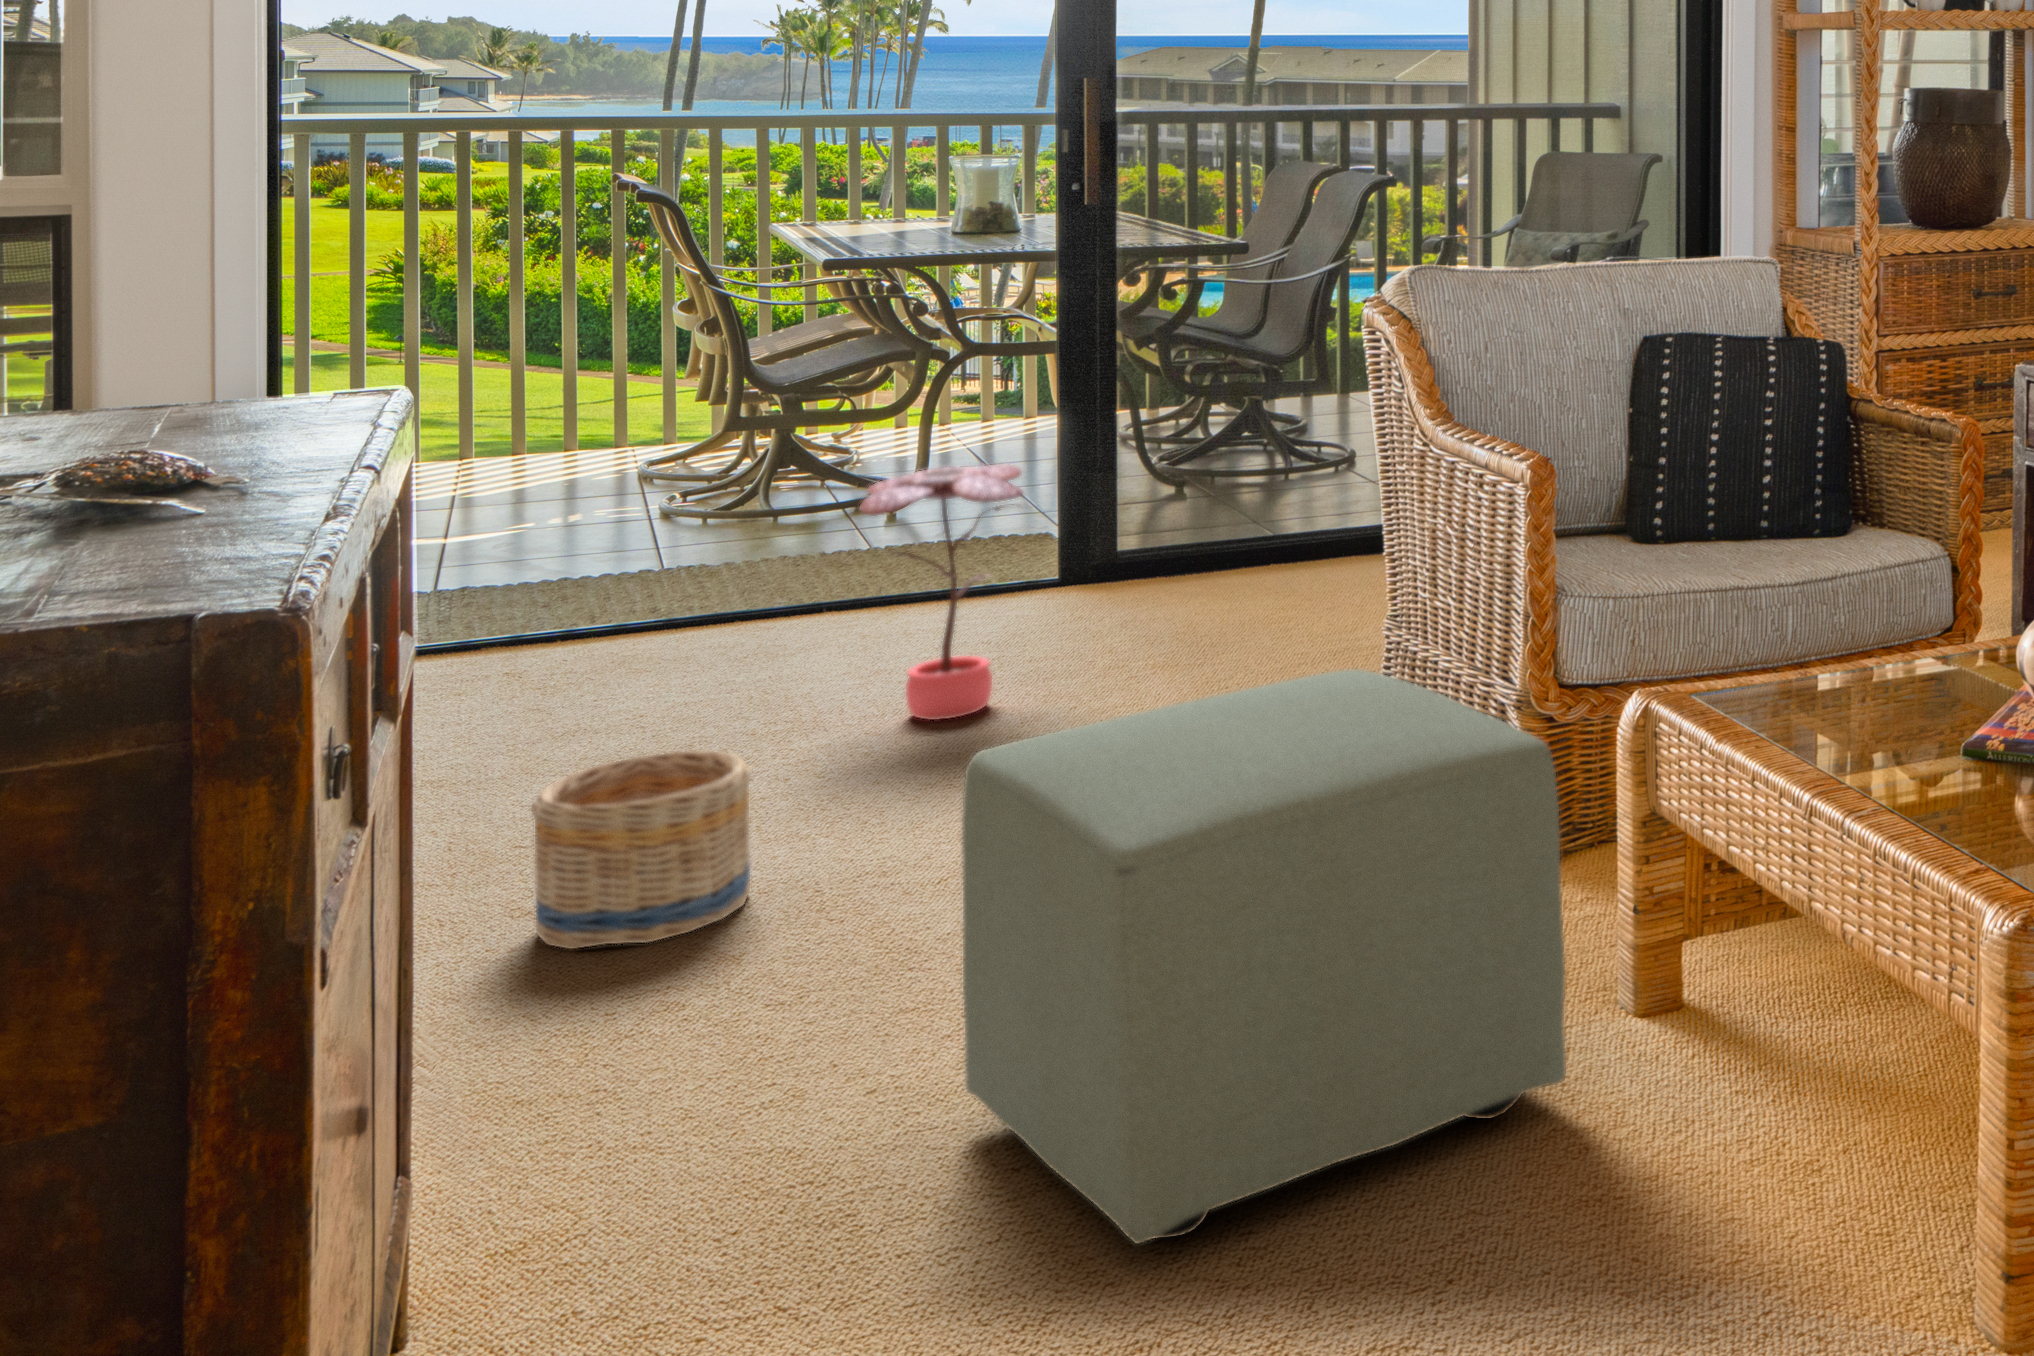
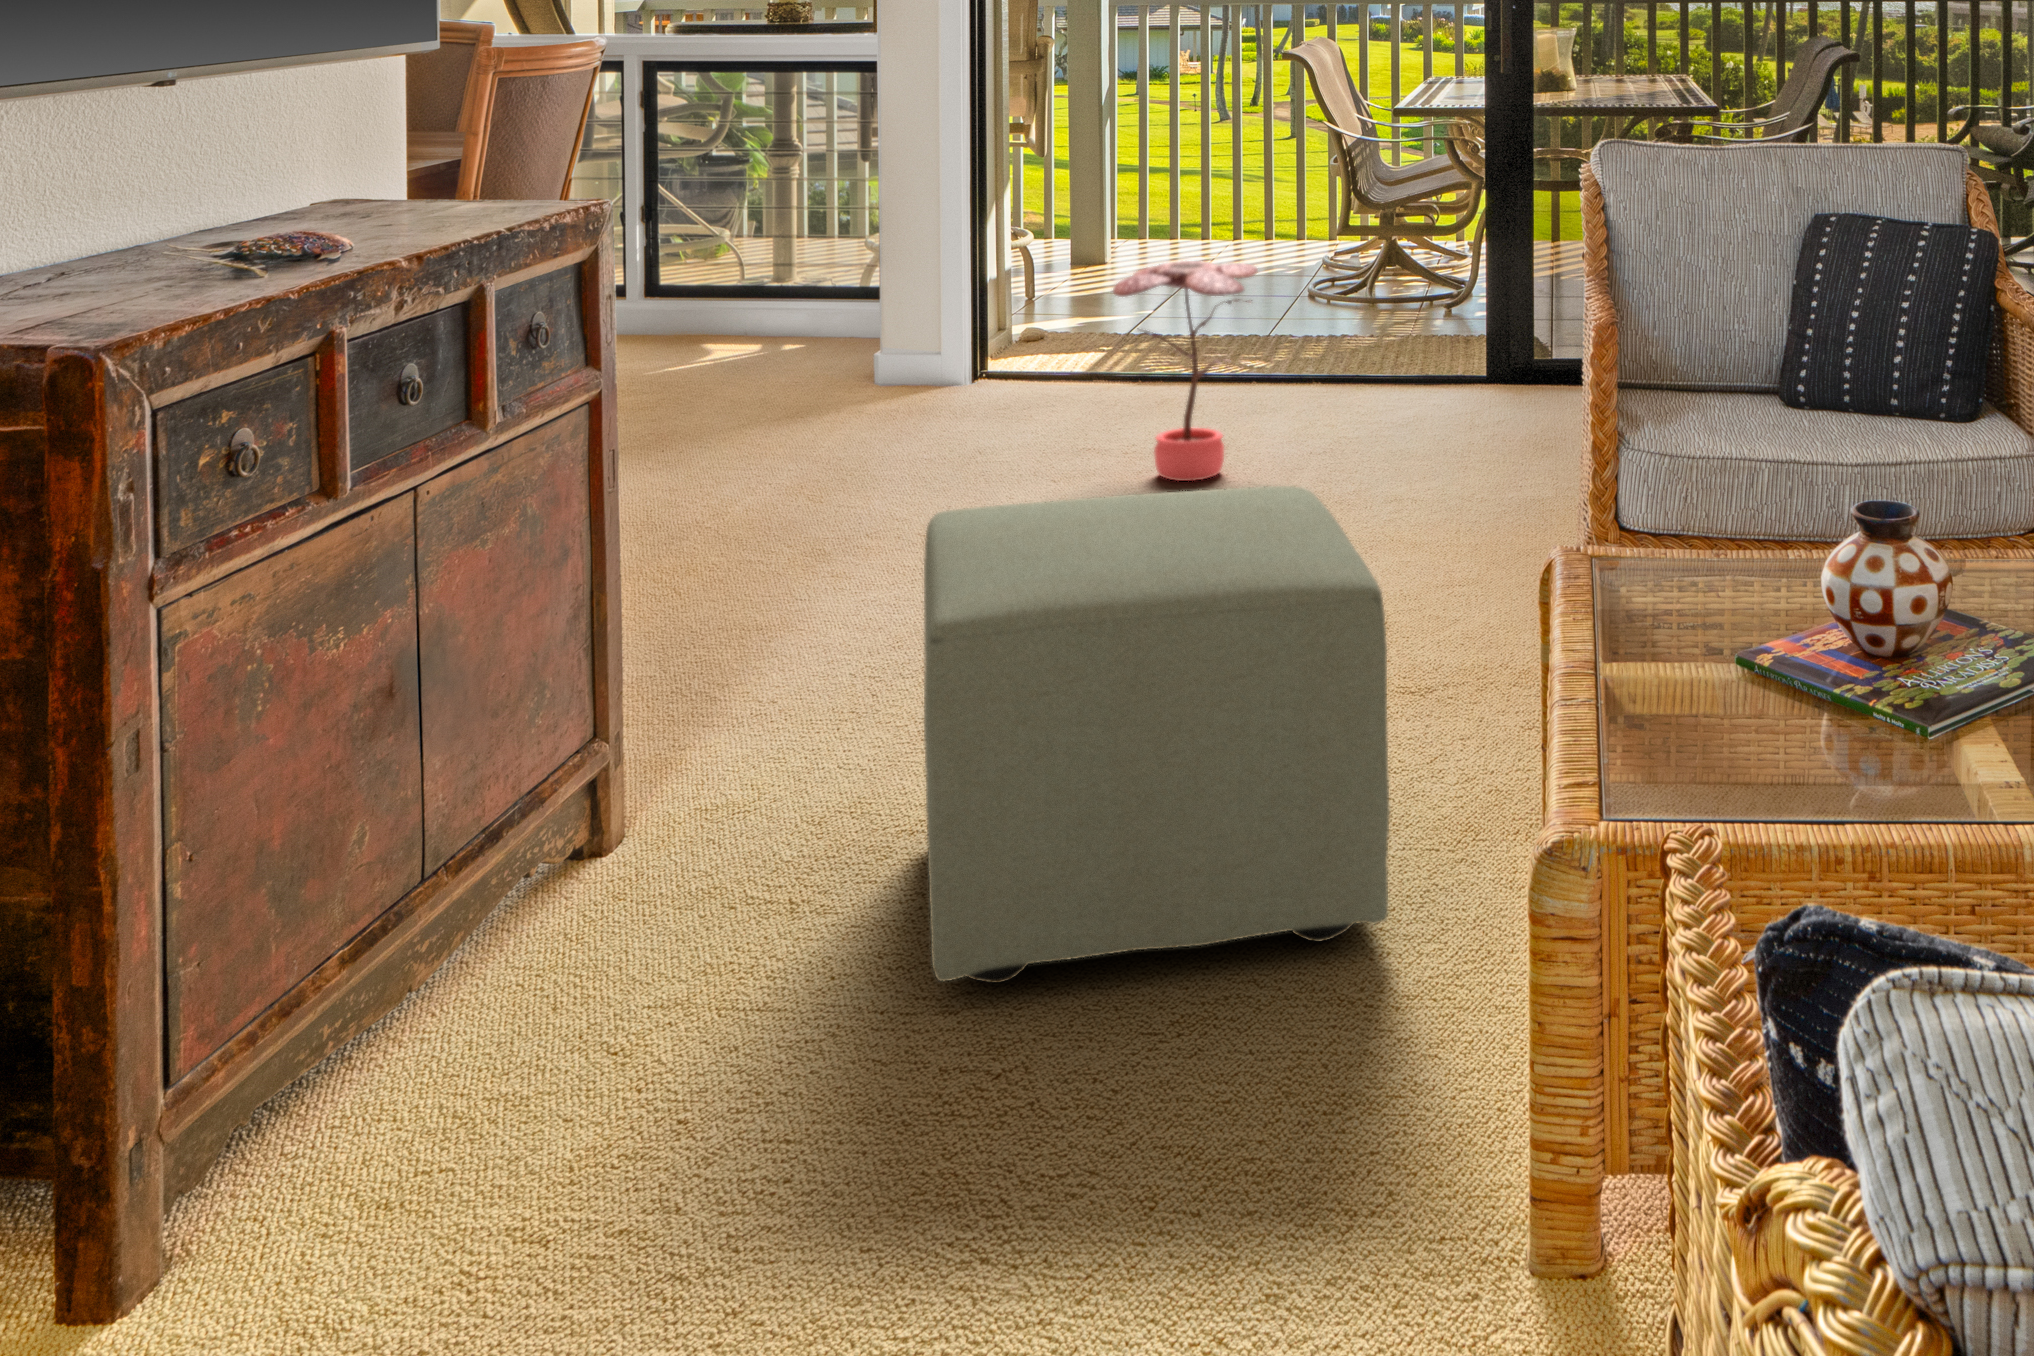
basket: present [531,751,752,949] -> none [773,475,939,631]

